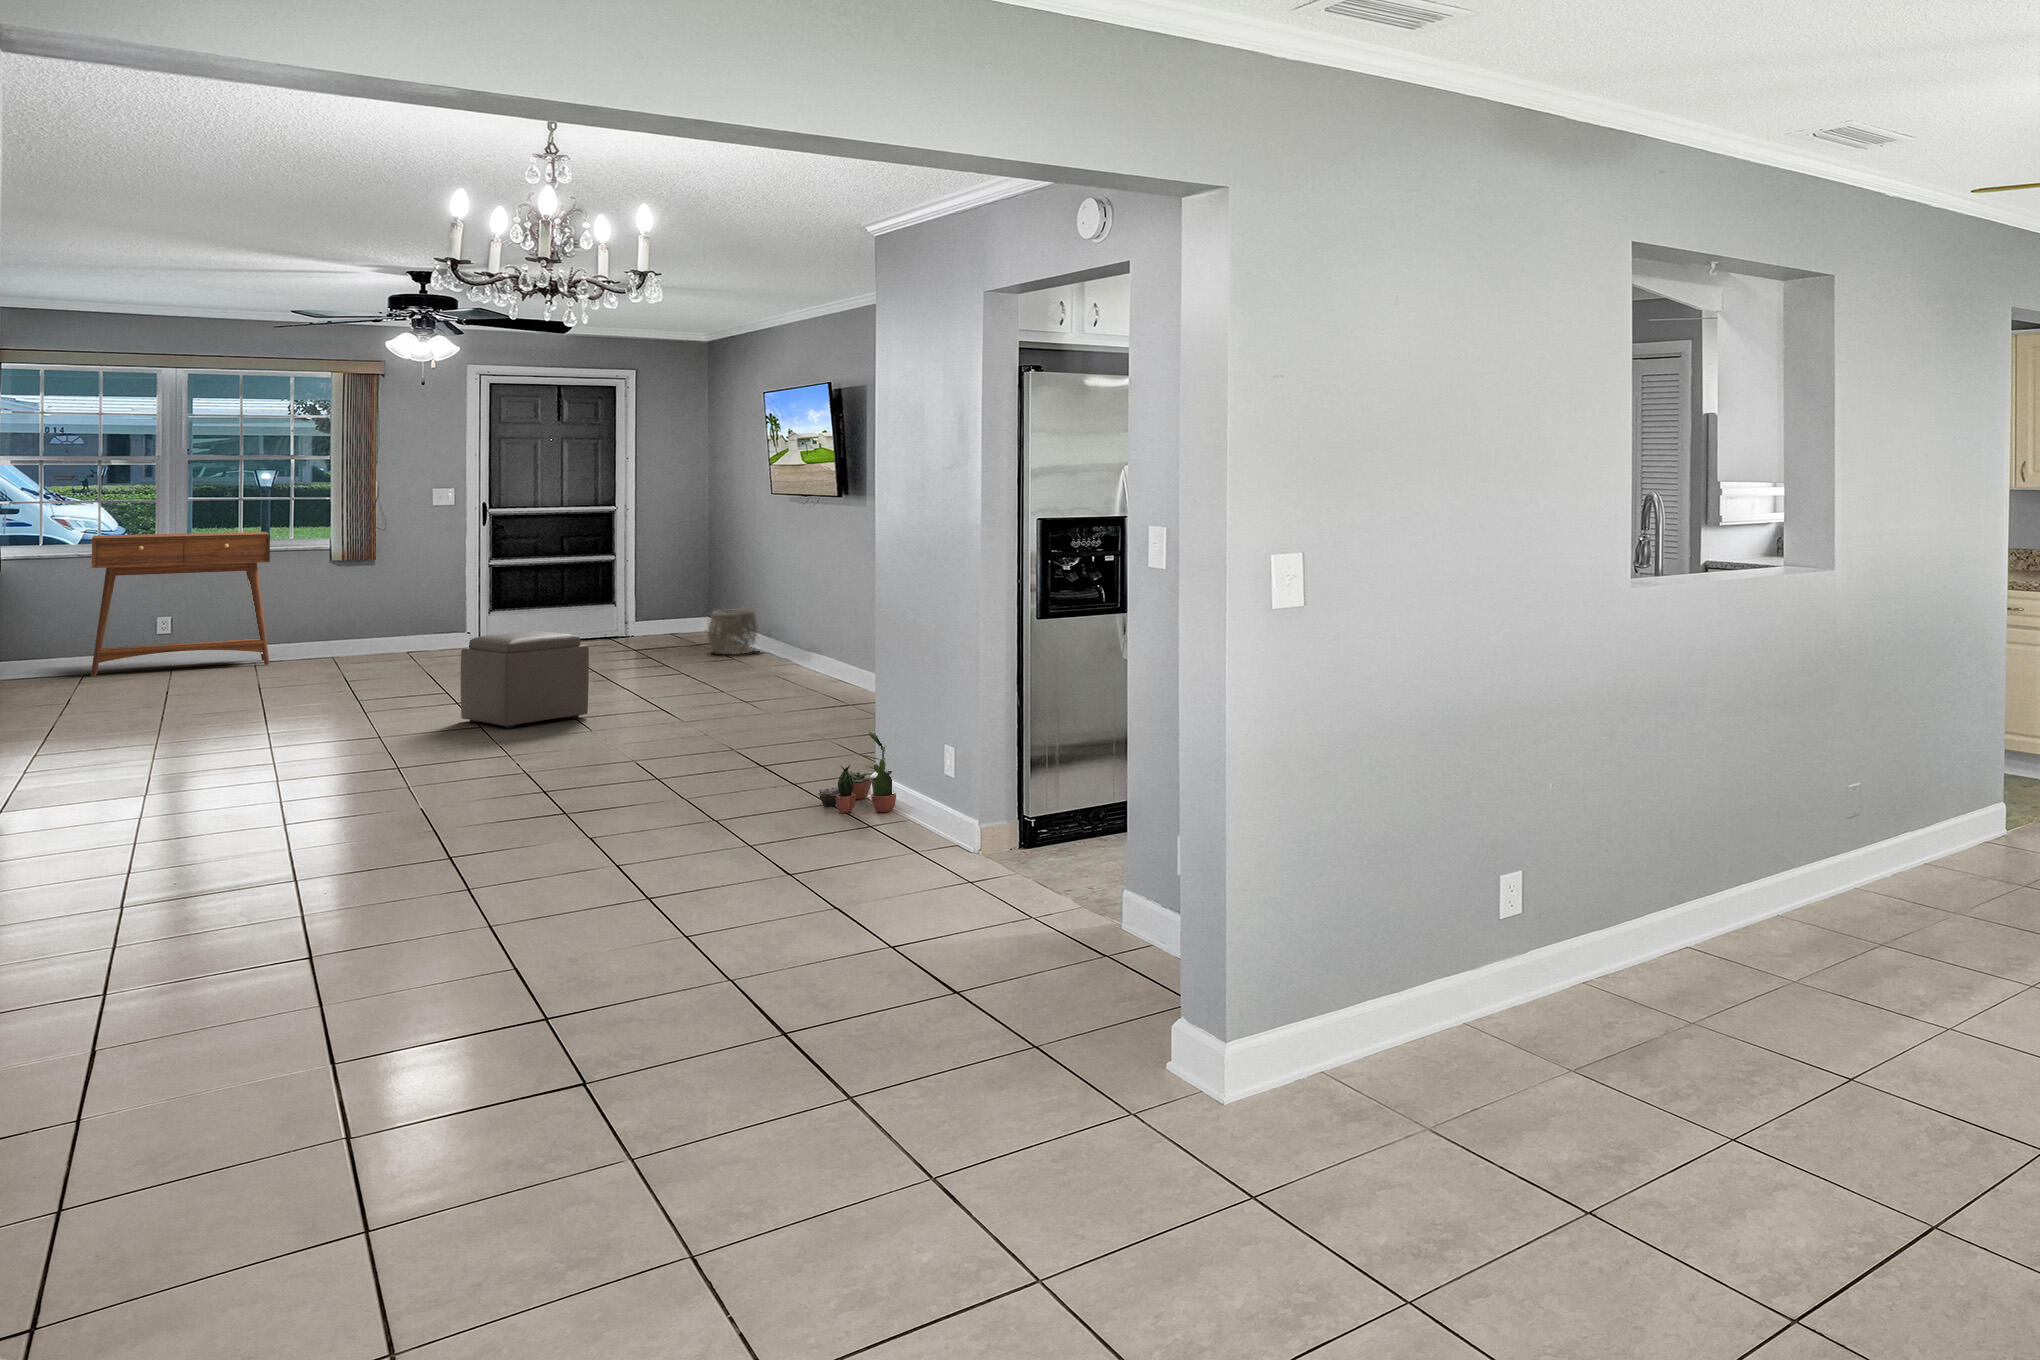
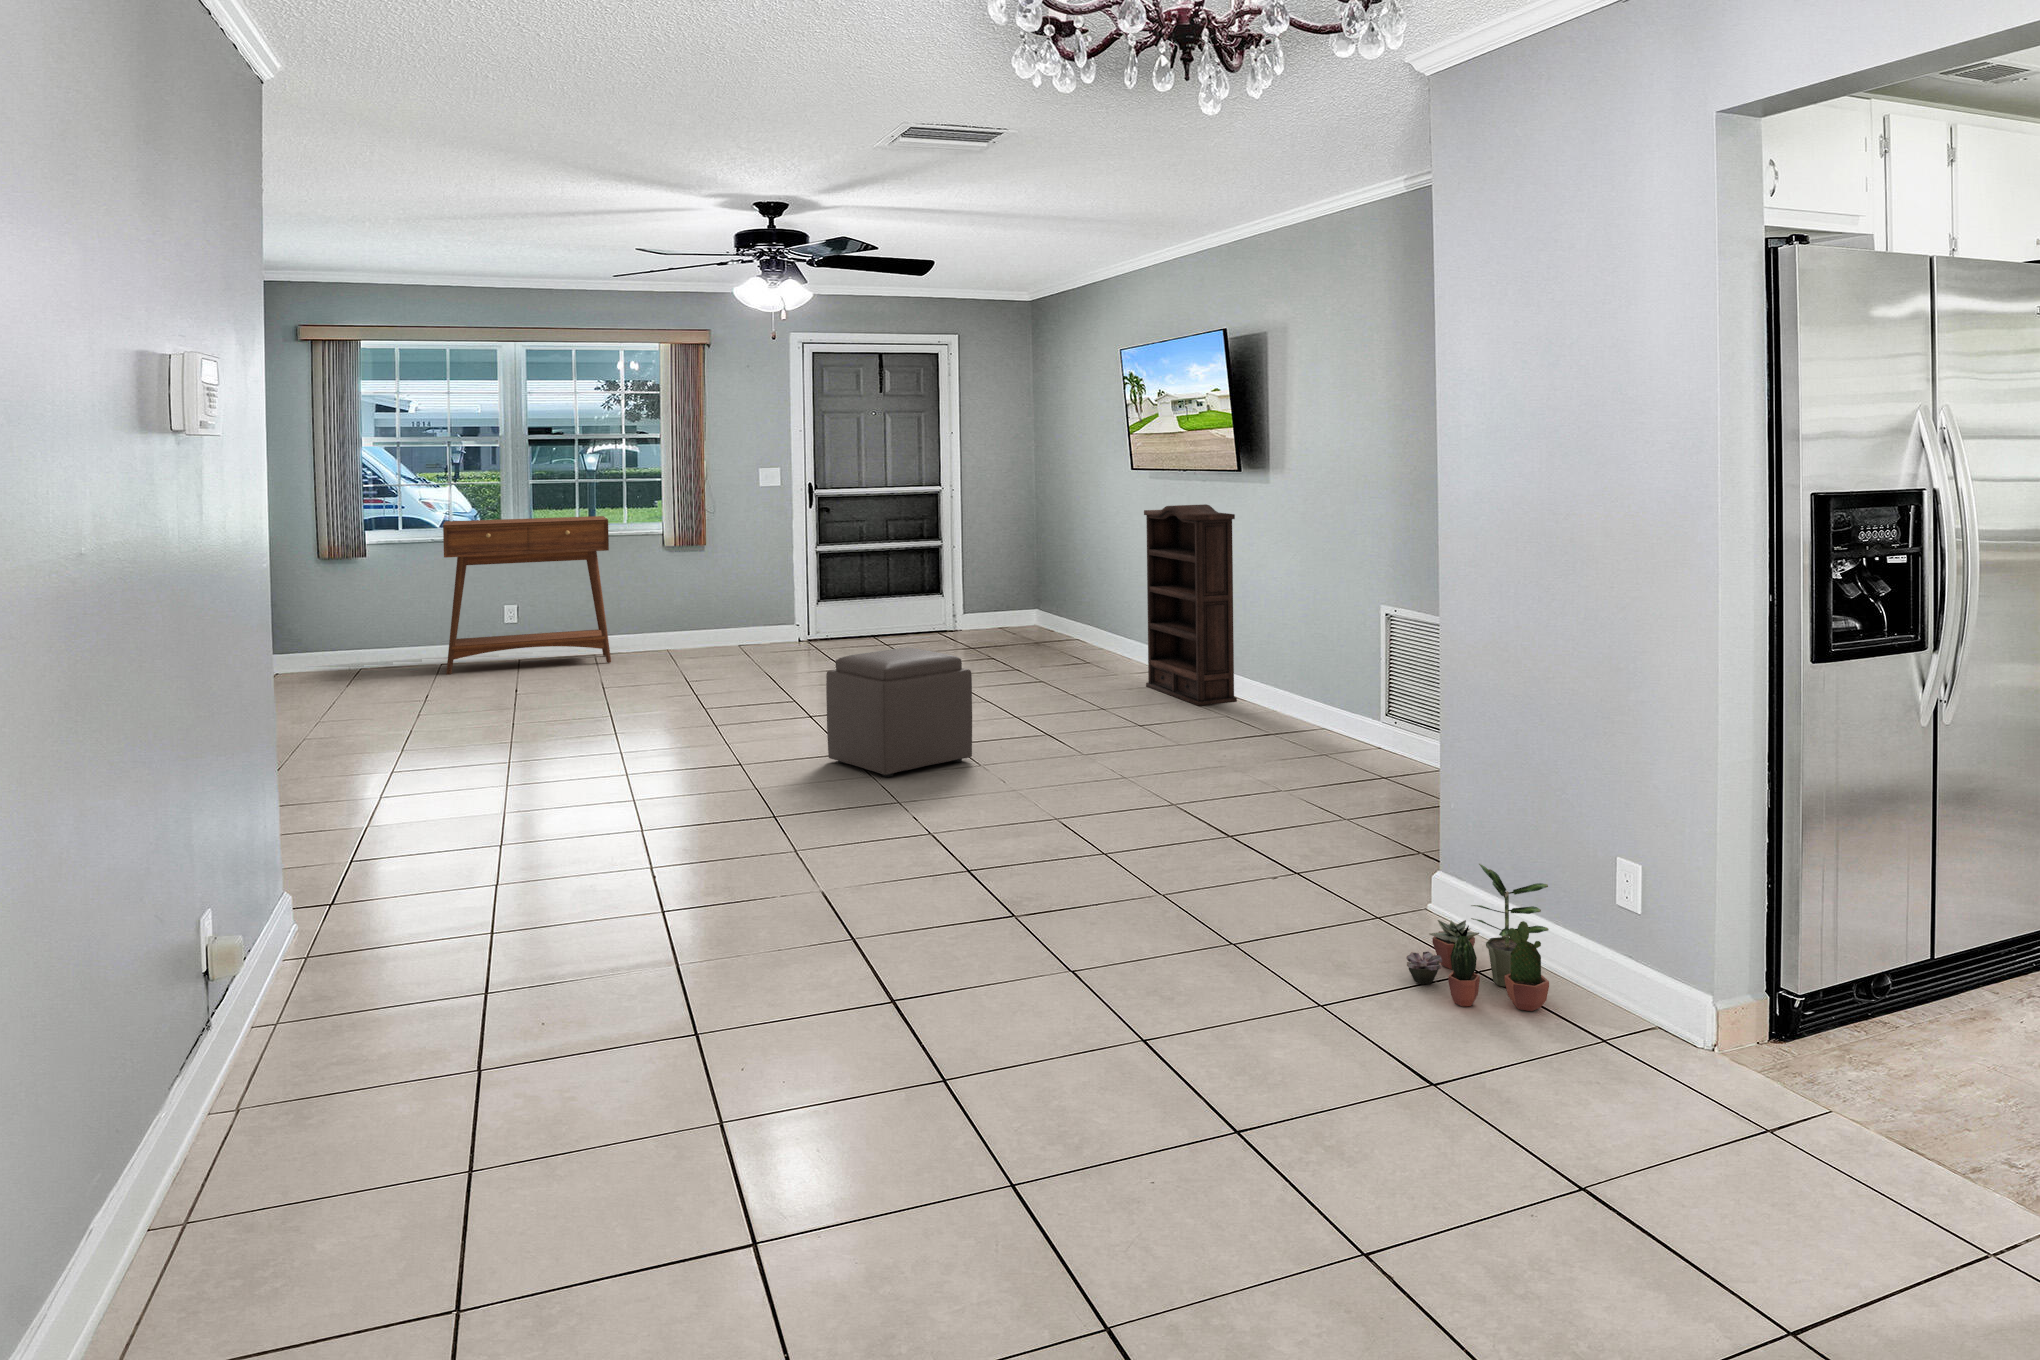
bookshelf: none [774,521,842,681] -> present [1144,504,1237,706]
woven basket: present [708,609,758,654] -> none [1054,606,1111,661]

